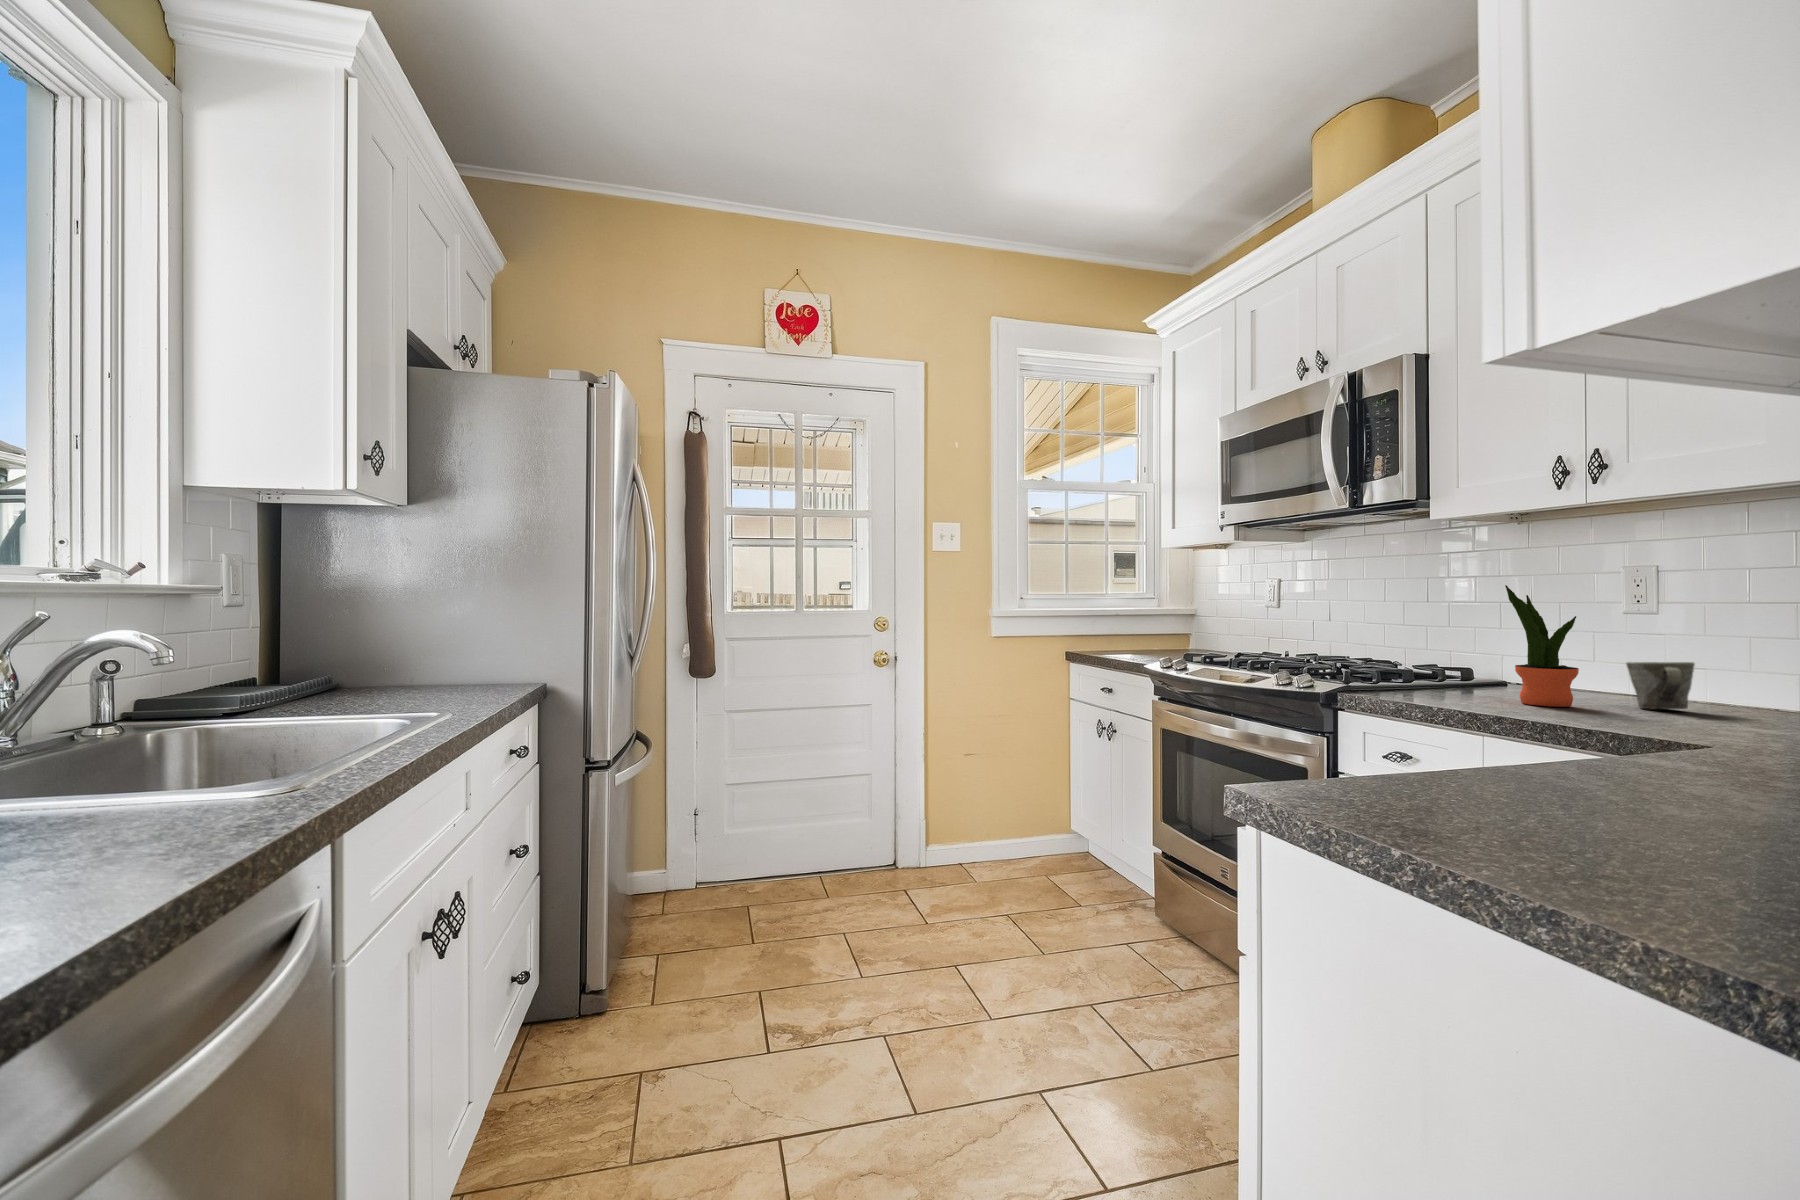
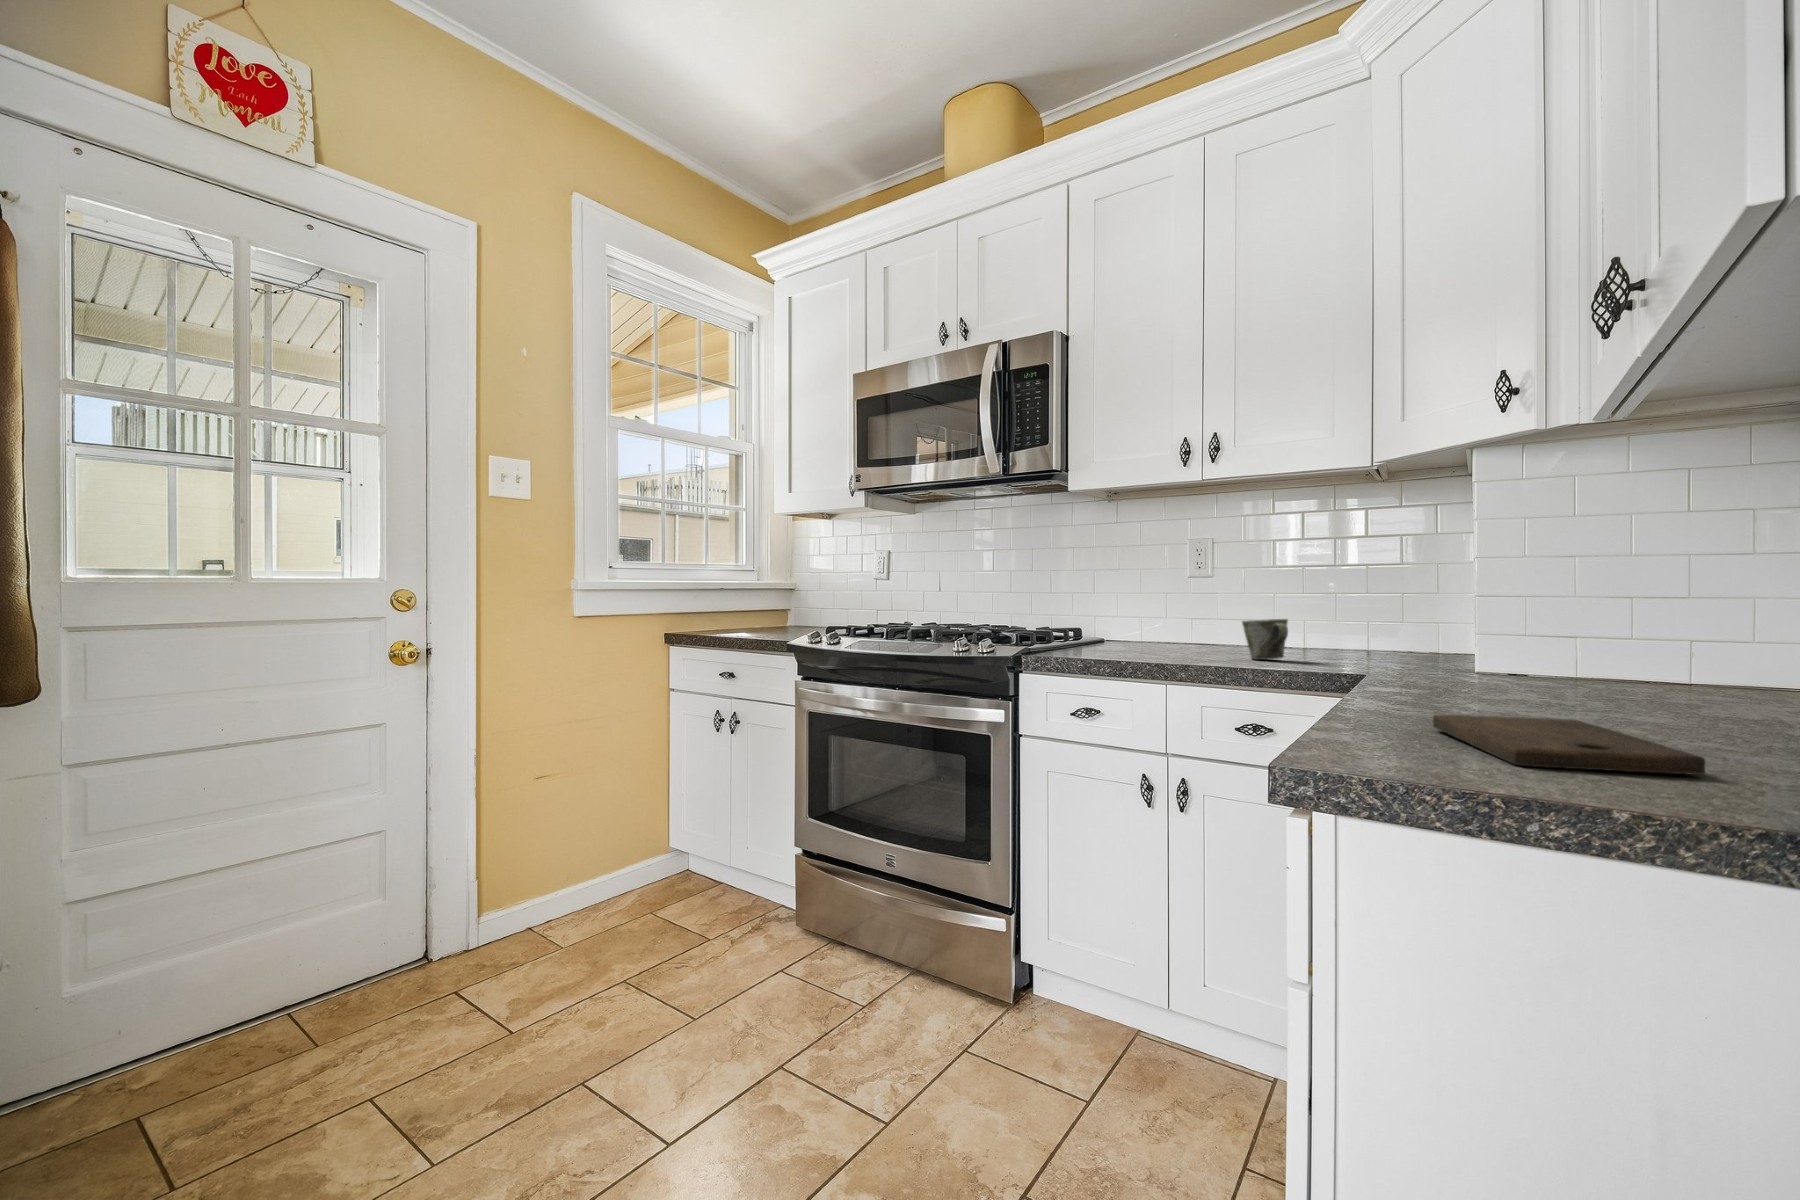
potted plant: present [1505,585,1579,707] -> none [1177,551,1228,662]
cutting board: none [1423,769,1650,844] -> present [1433,714,1705,775]

